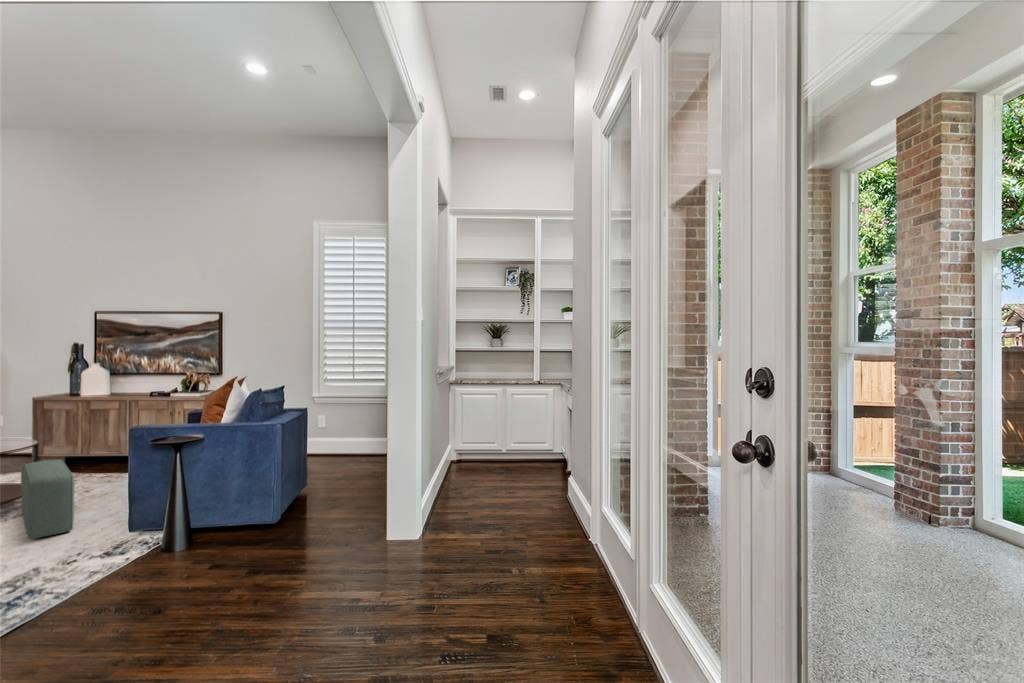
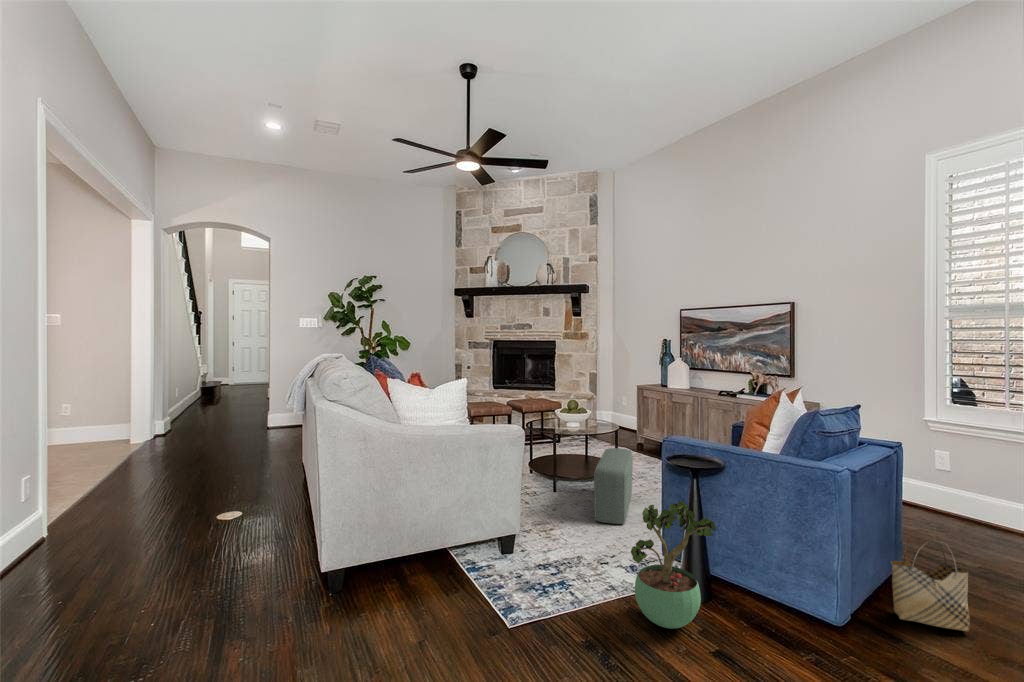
woven basket: none [314,451,352,508] -> present [891,529,970,631]
potted plant: none [132,463,209,574] -> present [631,500,716,629]

